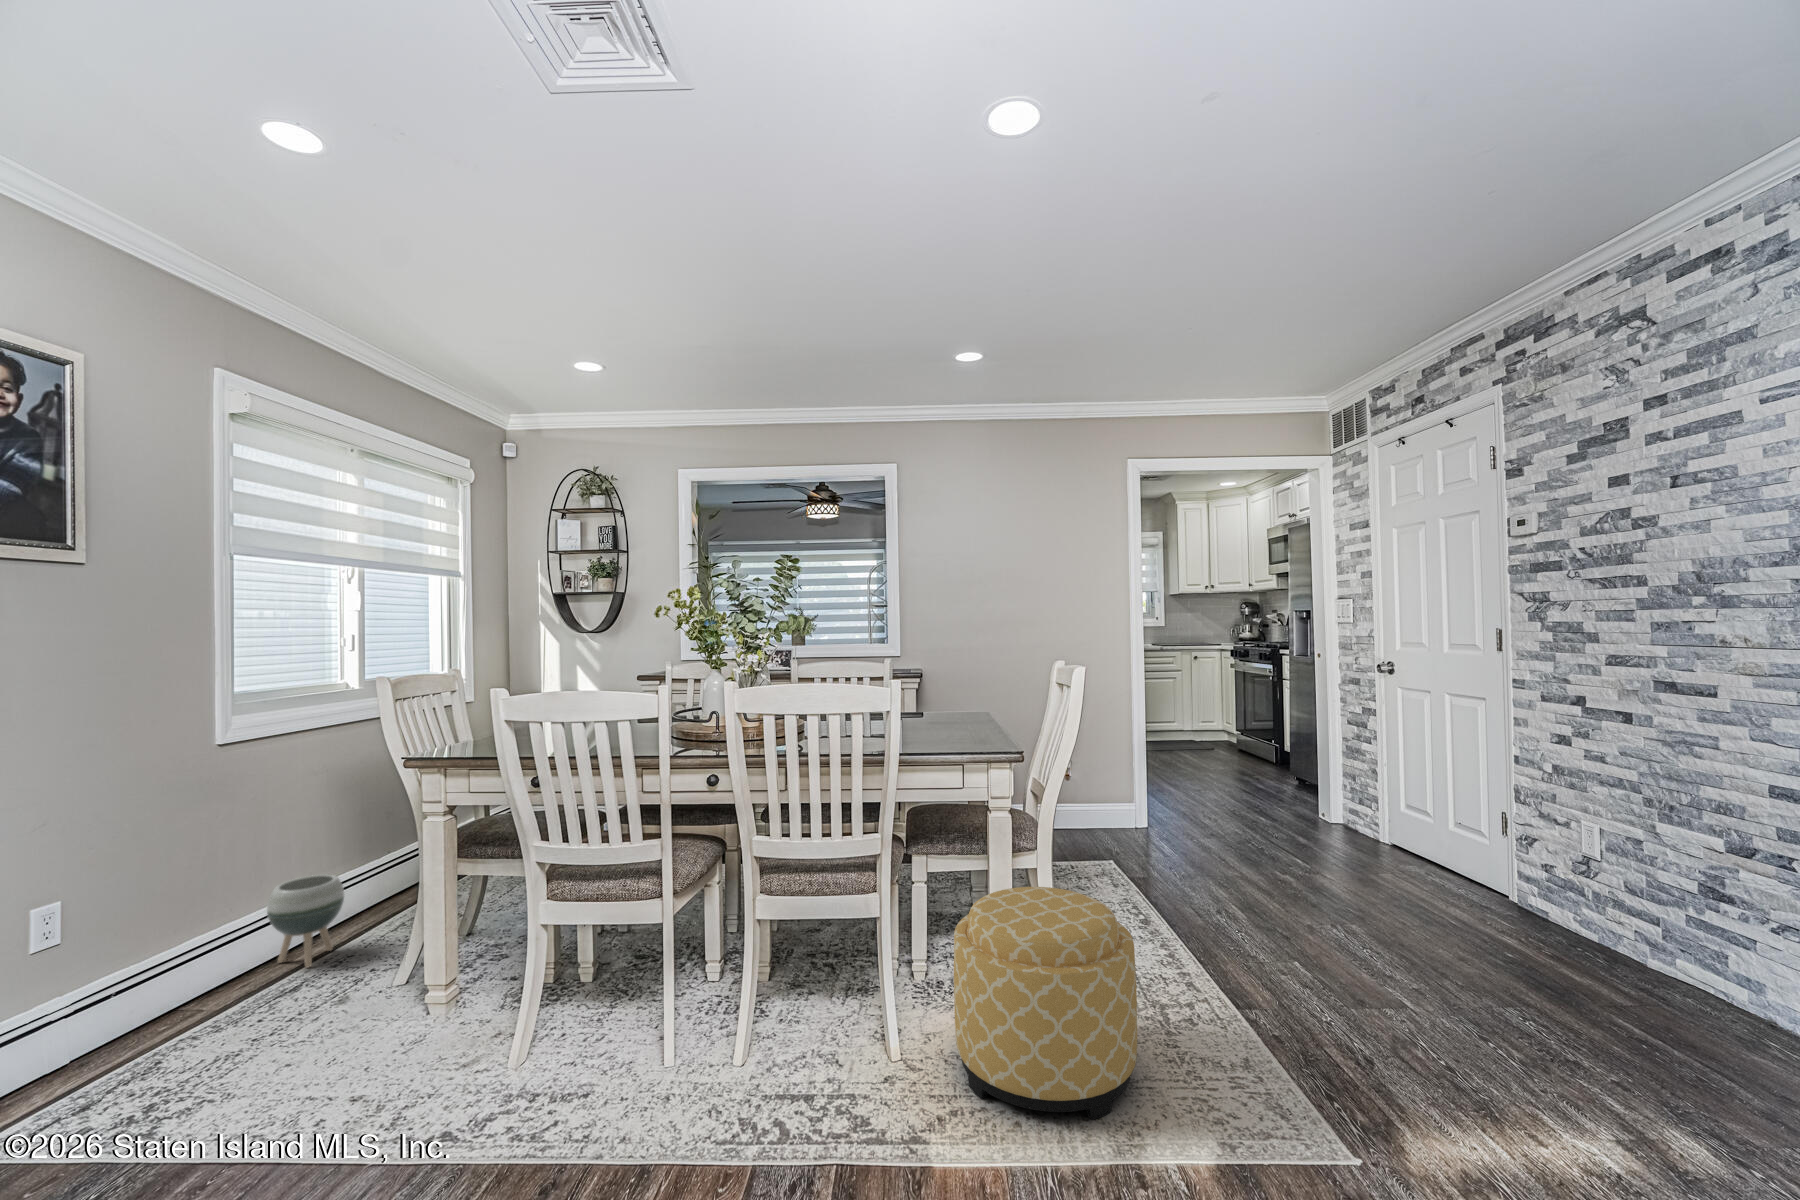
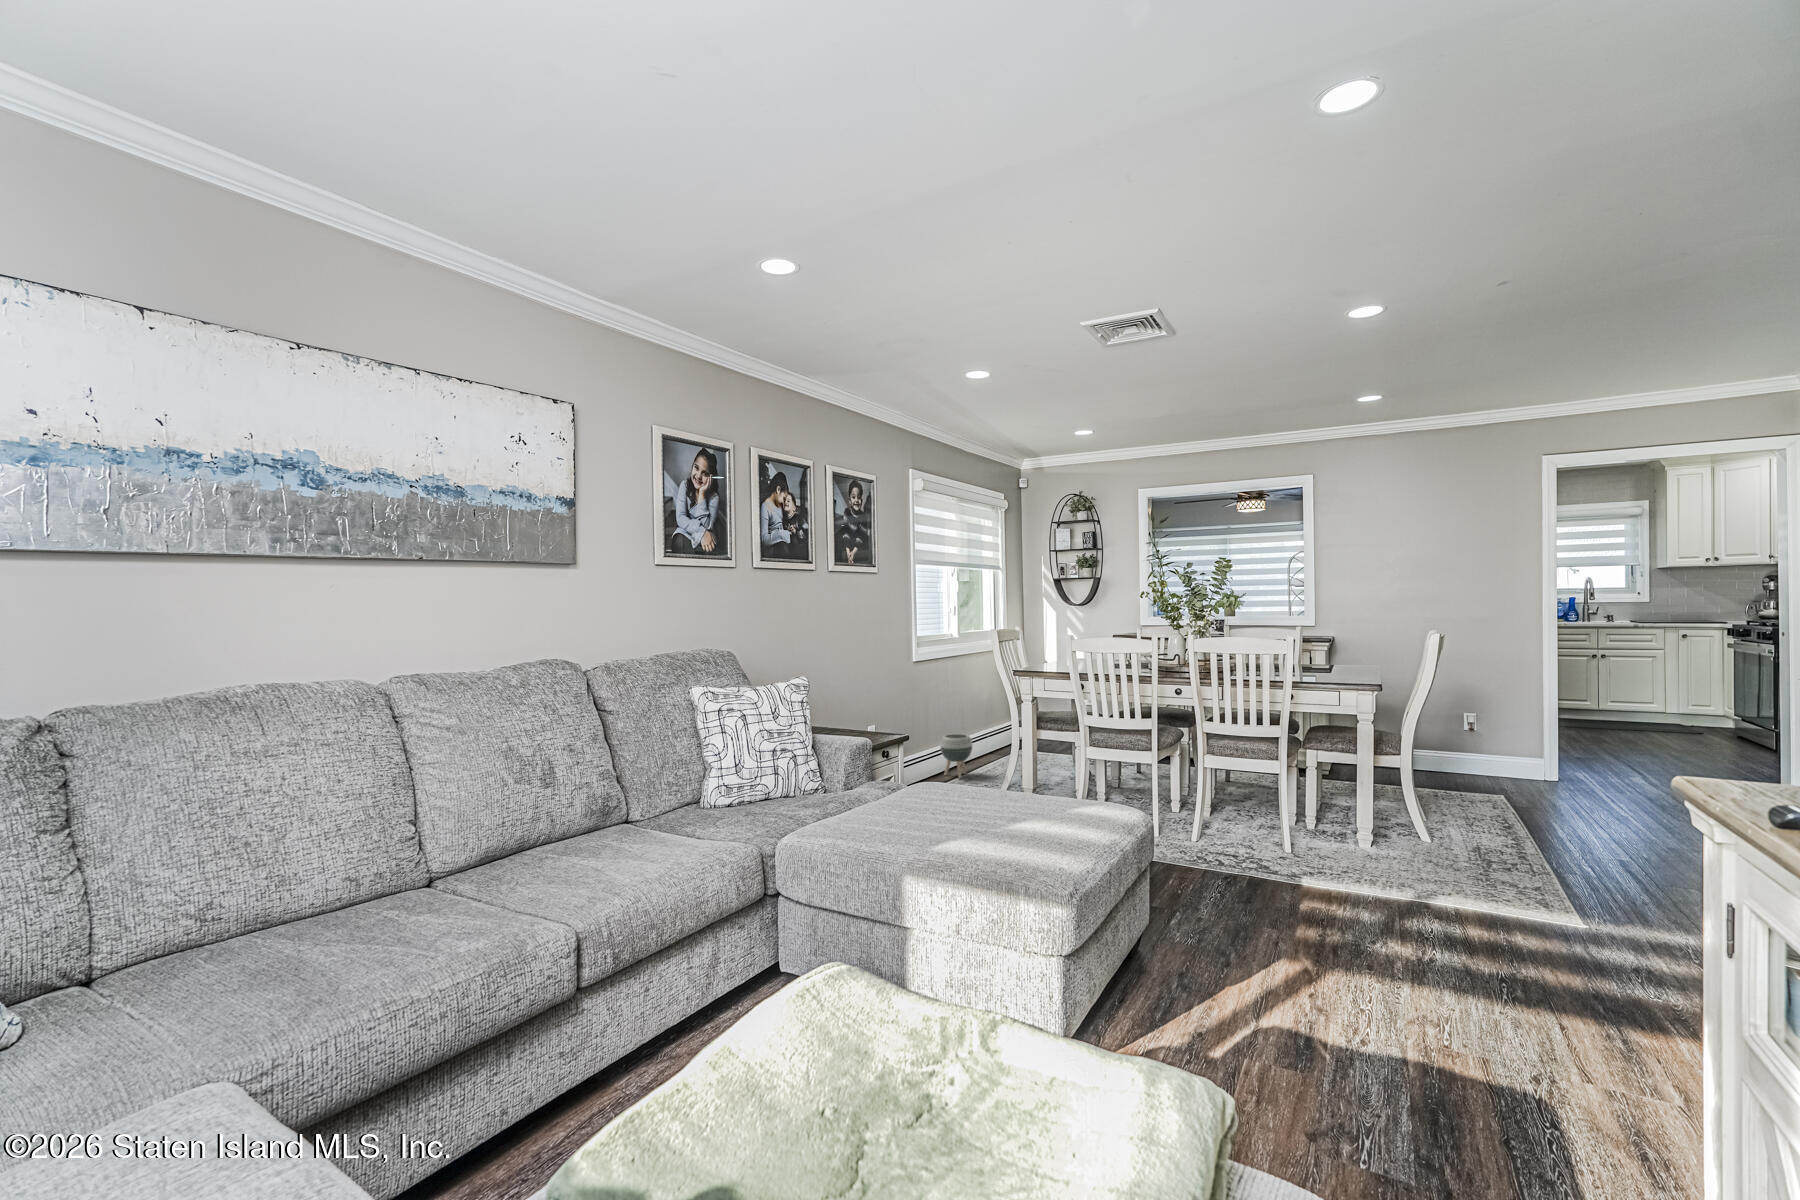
ottoman: present [954,887,1137,1120] -> none [1323,765,1443,881]

